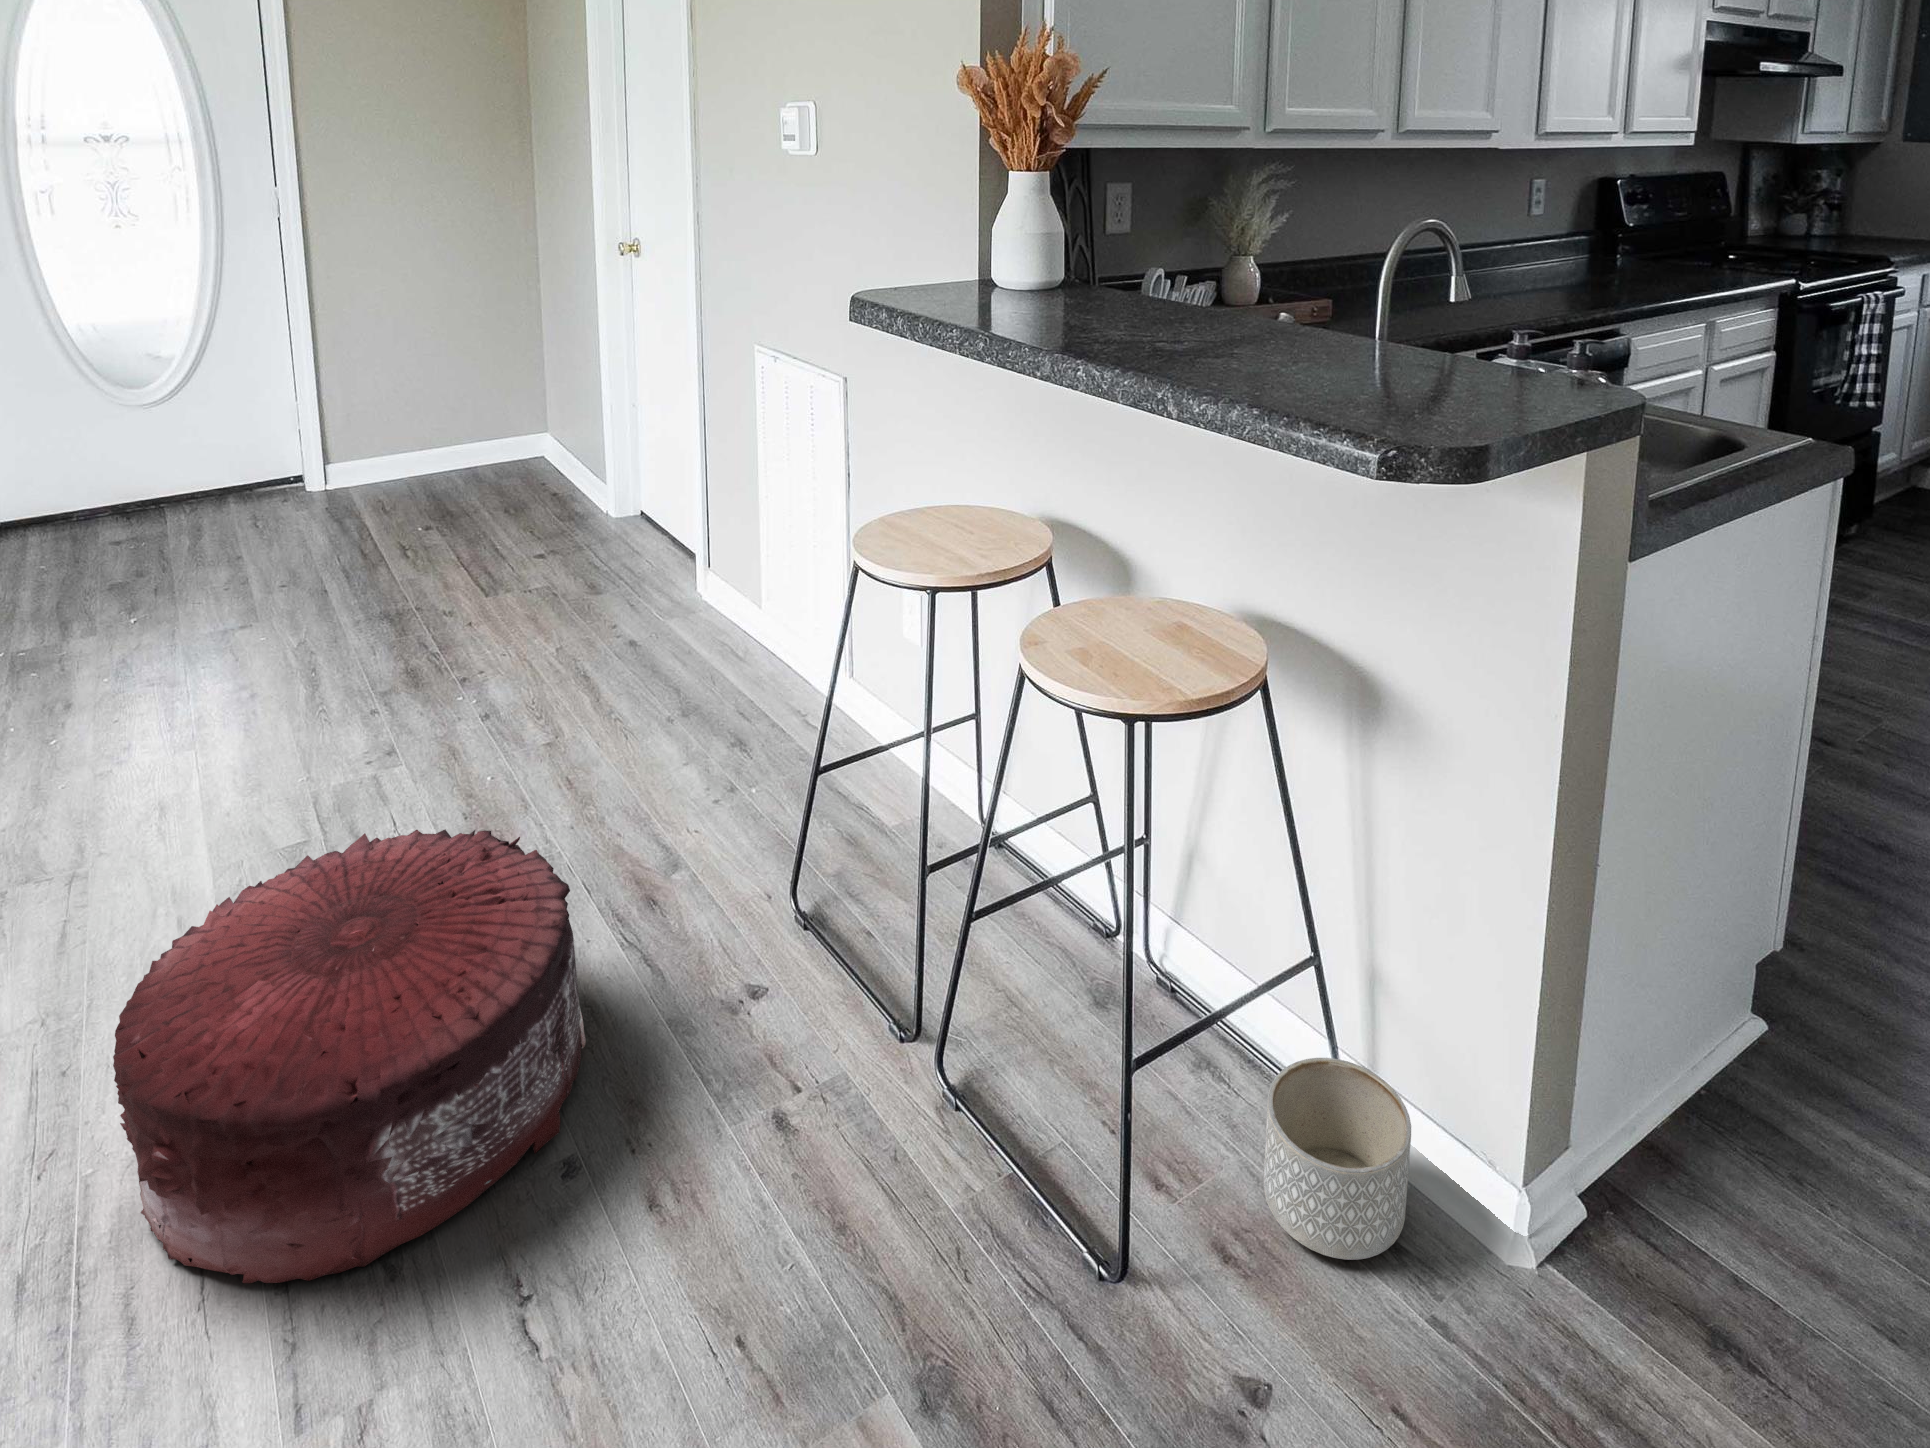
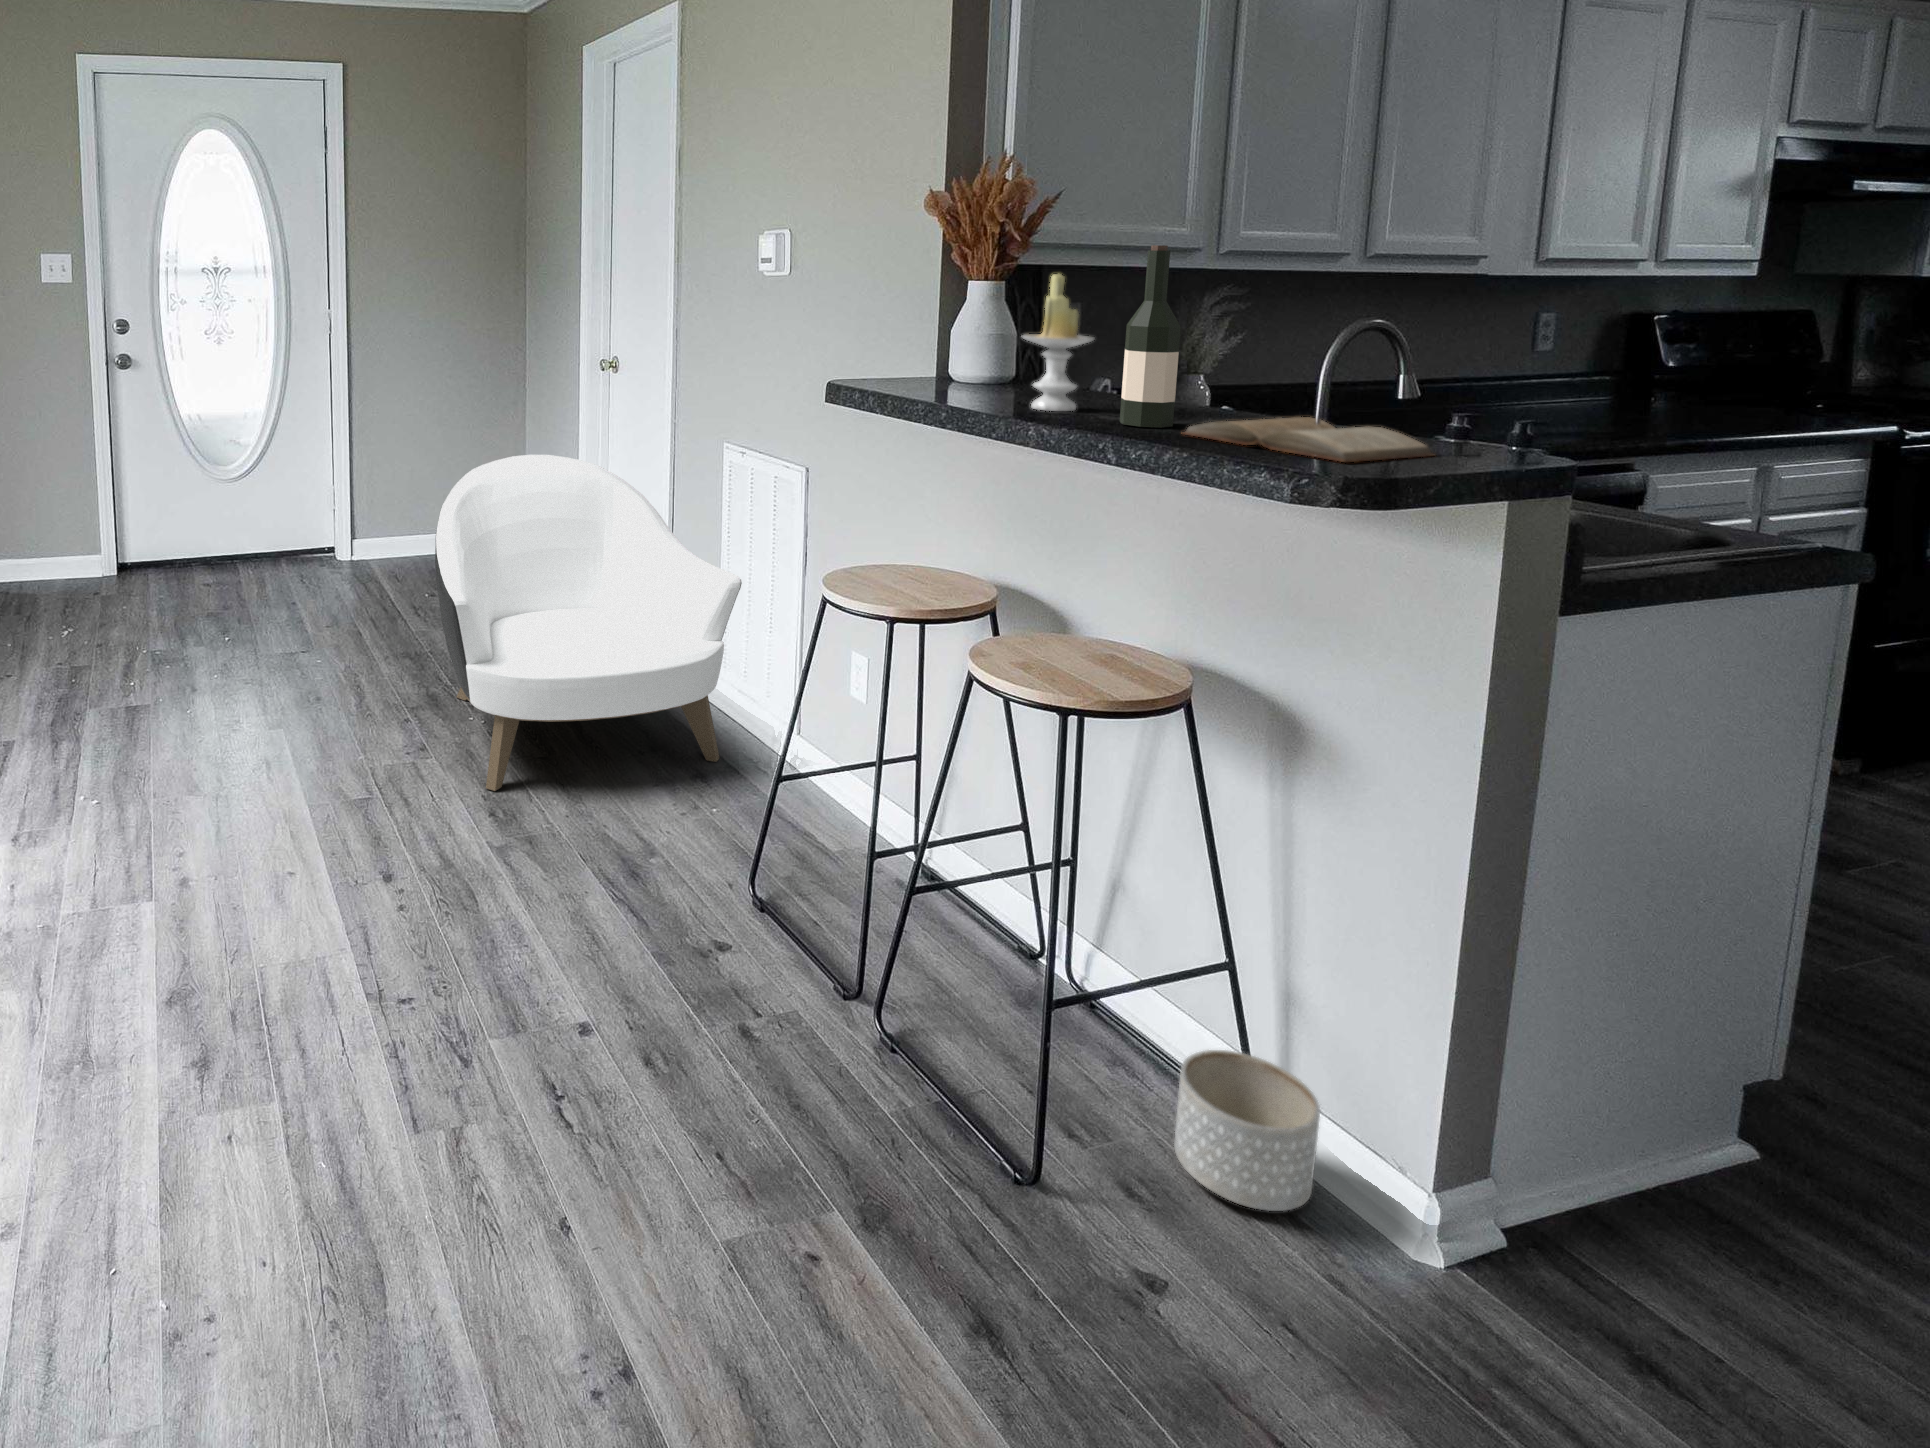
wine bottle: none [1177,139,1239,353] -> present [1120,245,1181,428]
candle: none [1068,167,1148,329] -> present [1023,274,1094,411]
book: none [1244,337,1506,406] -> present [1184,417,1434,462]
armchair: none [397,368,787,808] -> present [435,455,742,791]
pouf: present [113,829,586,1283] -> none [305,770,597,1046]

